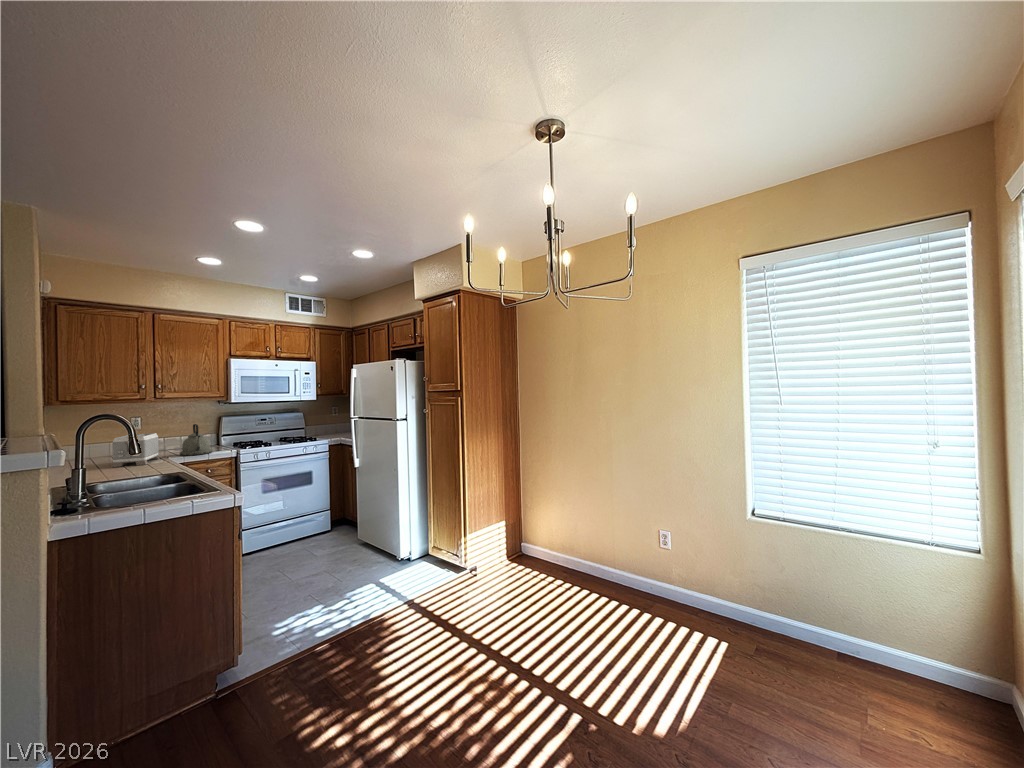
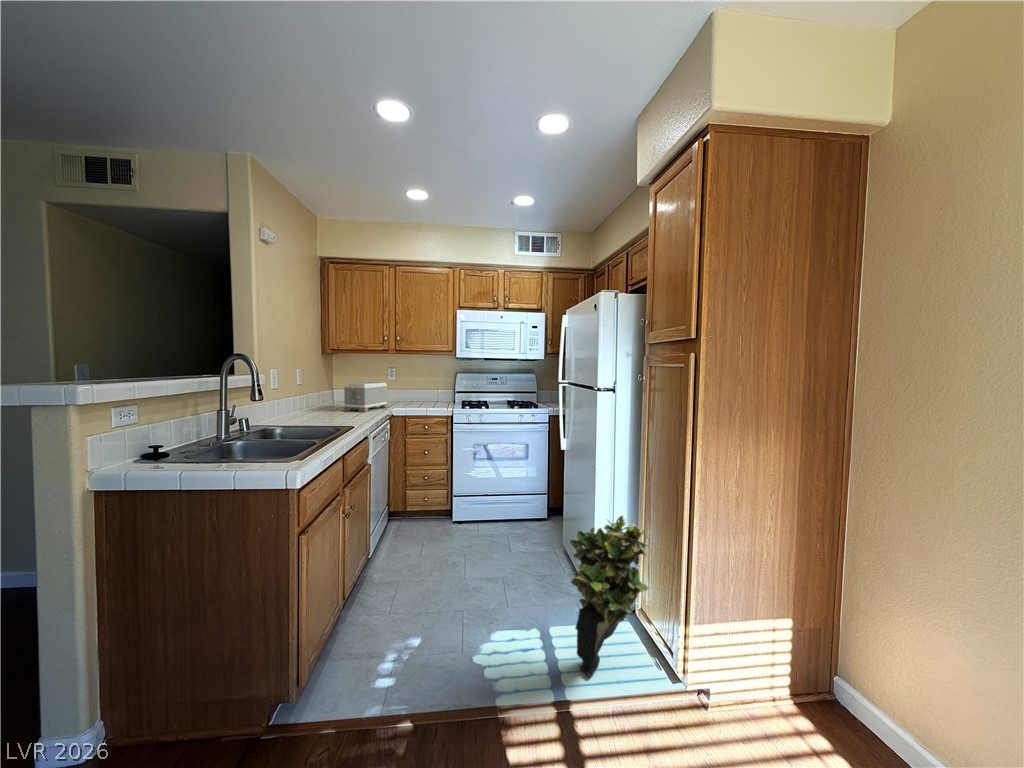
kettle: present [180,424,212,456] -> none [405,377,432,408]
potted plant: none [394,494,441,587] -> present [570,516,649,677]

